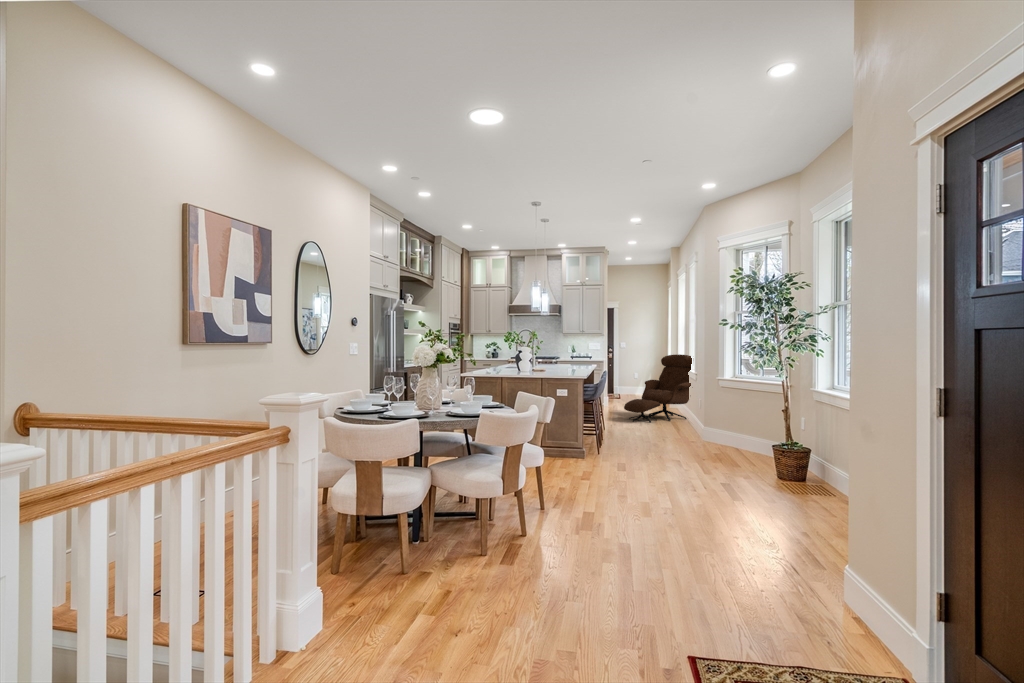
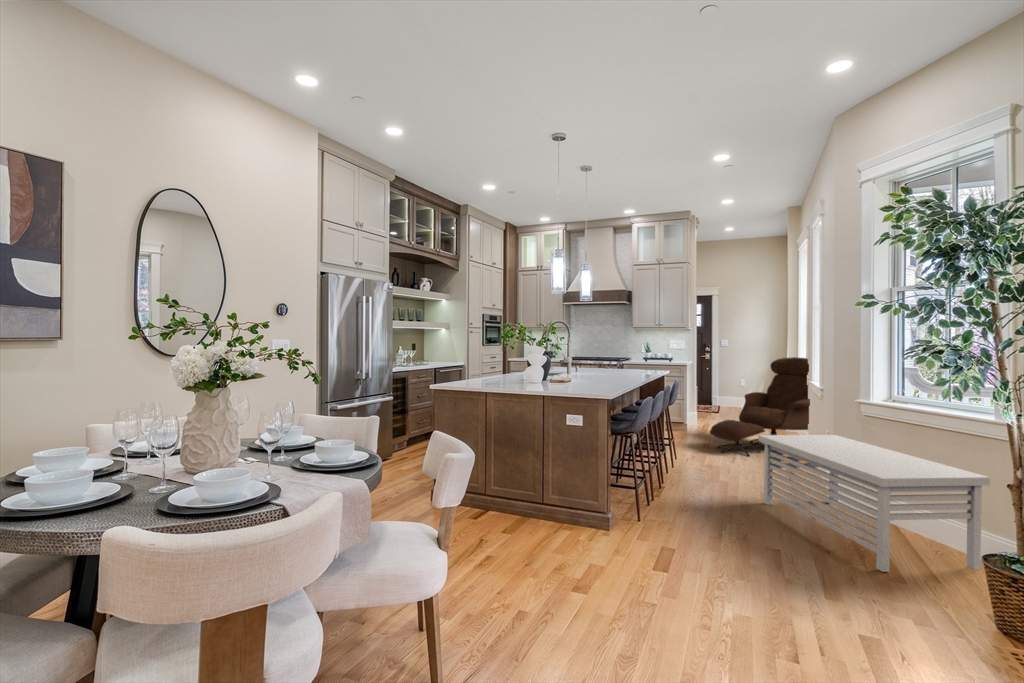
storage bench: none [664,400,779,464] -> present [759,435,990,572]

